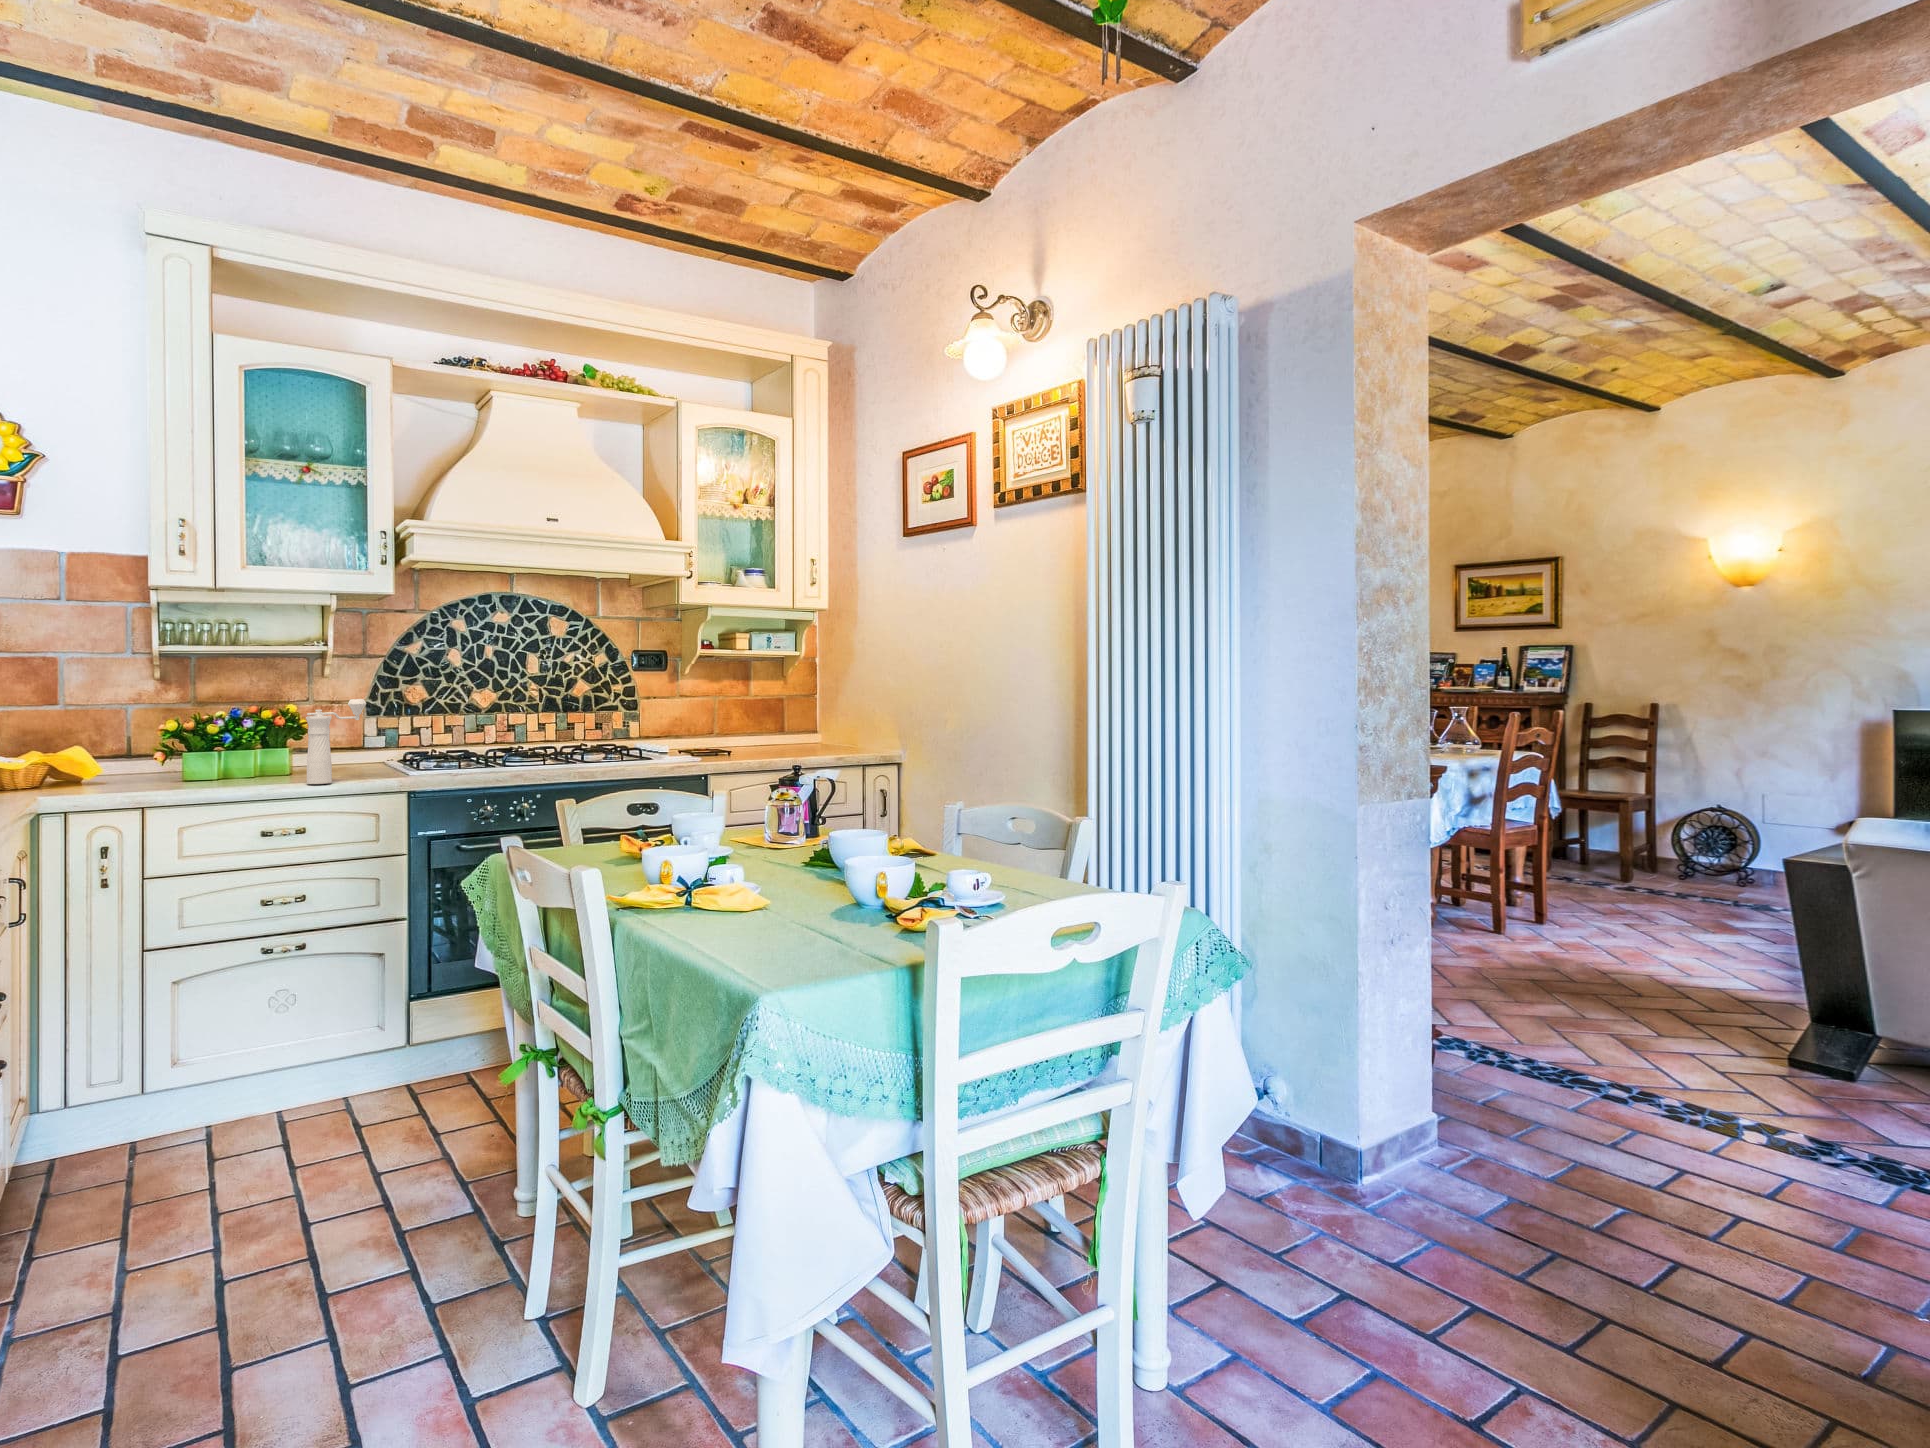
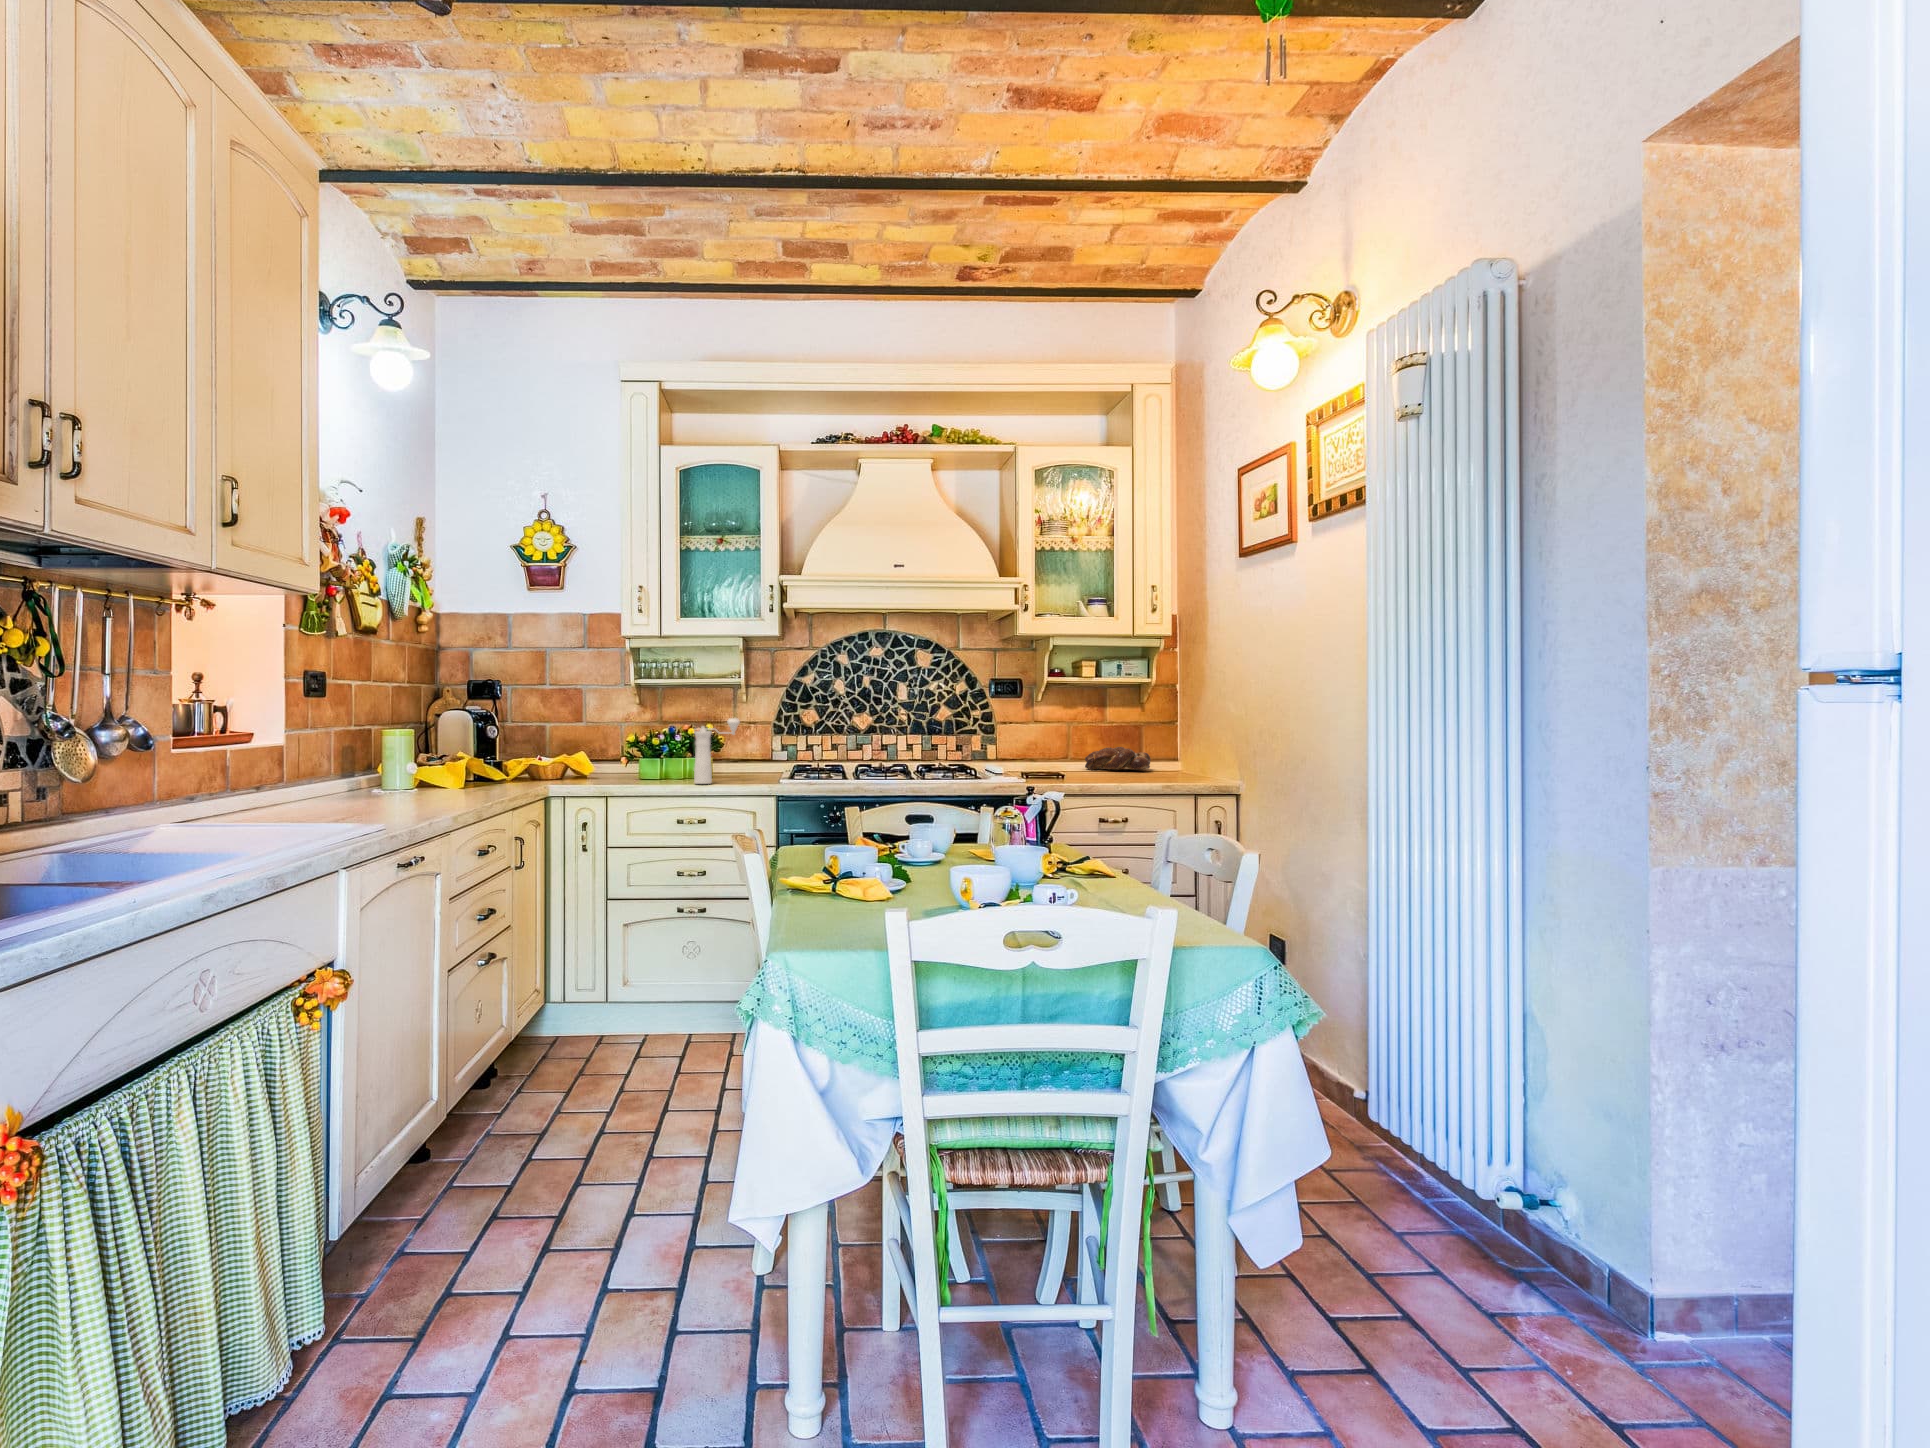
bread loaf: none [741,723,809,747] -> present [1085,747,1150,770]

